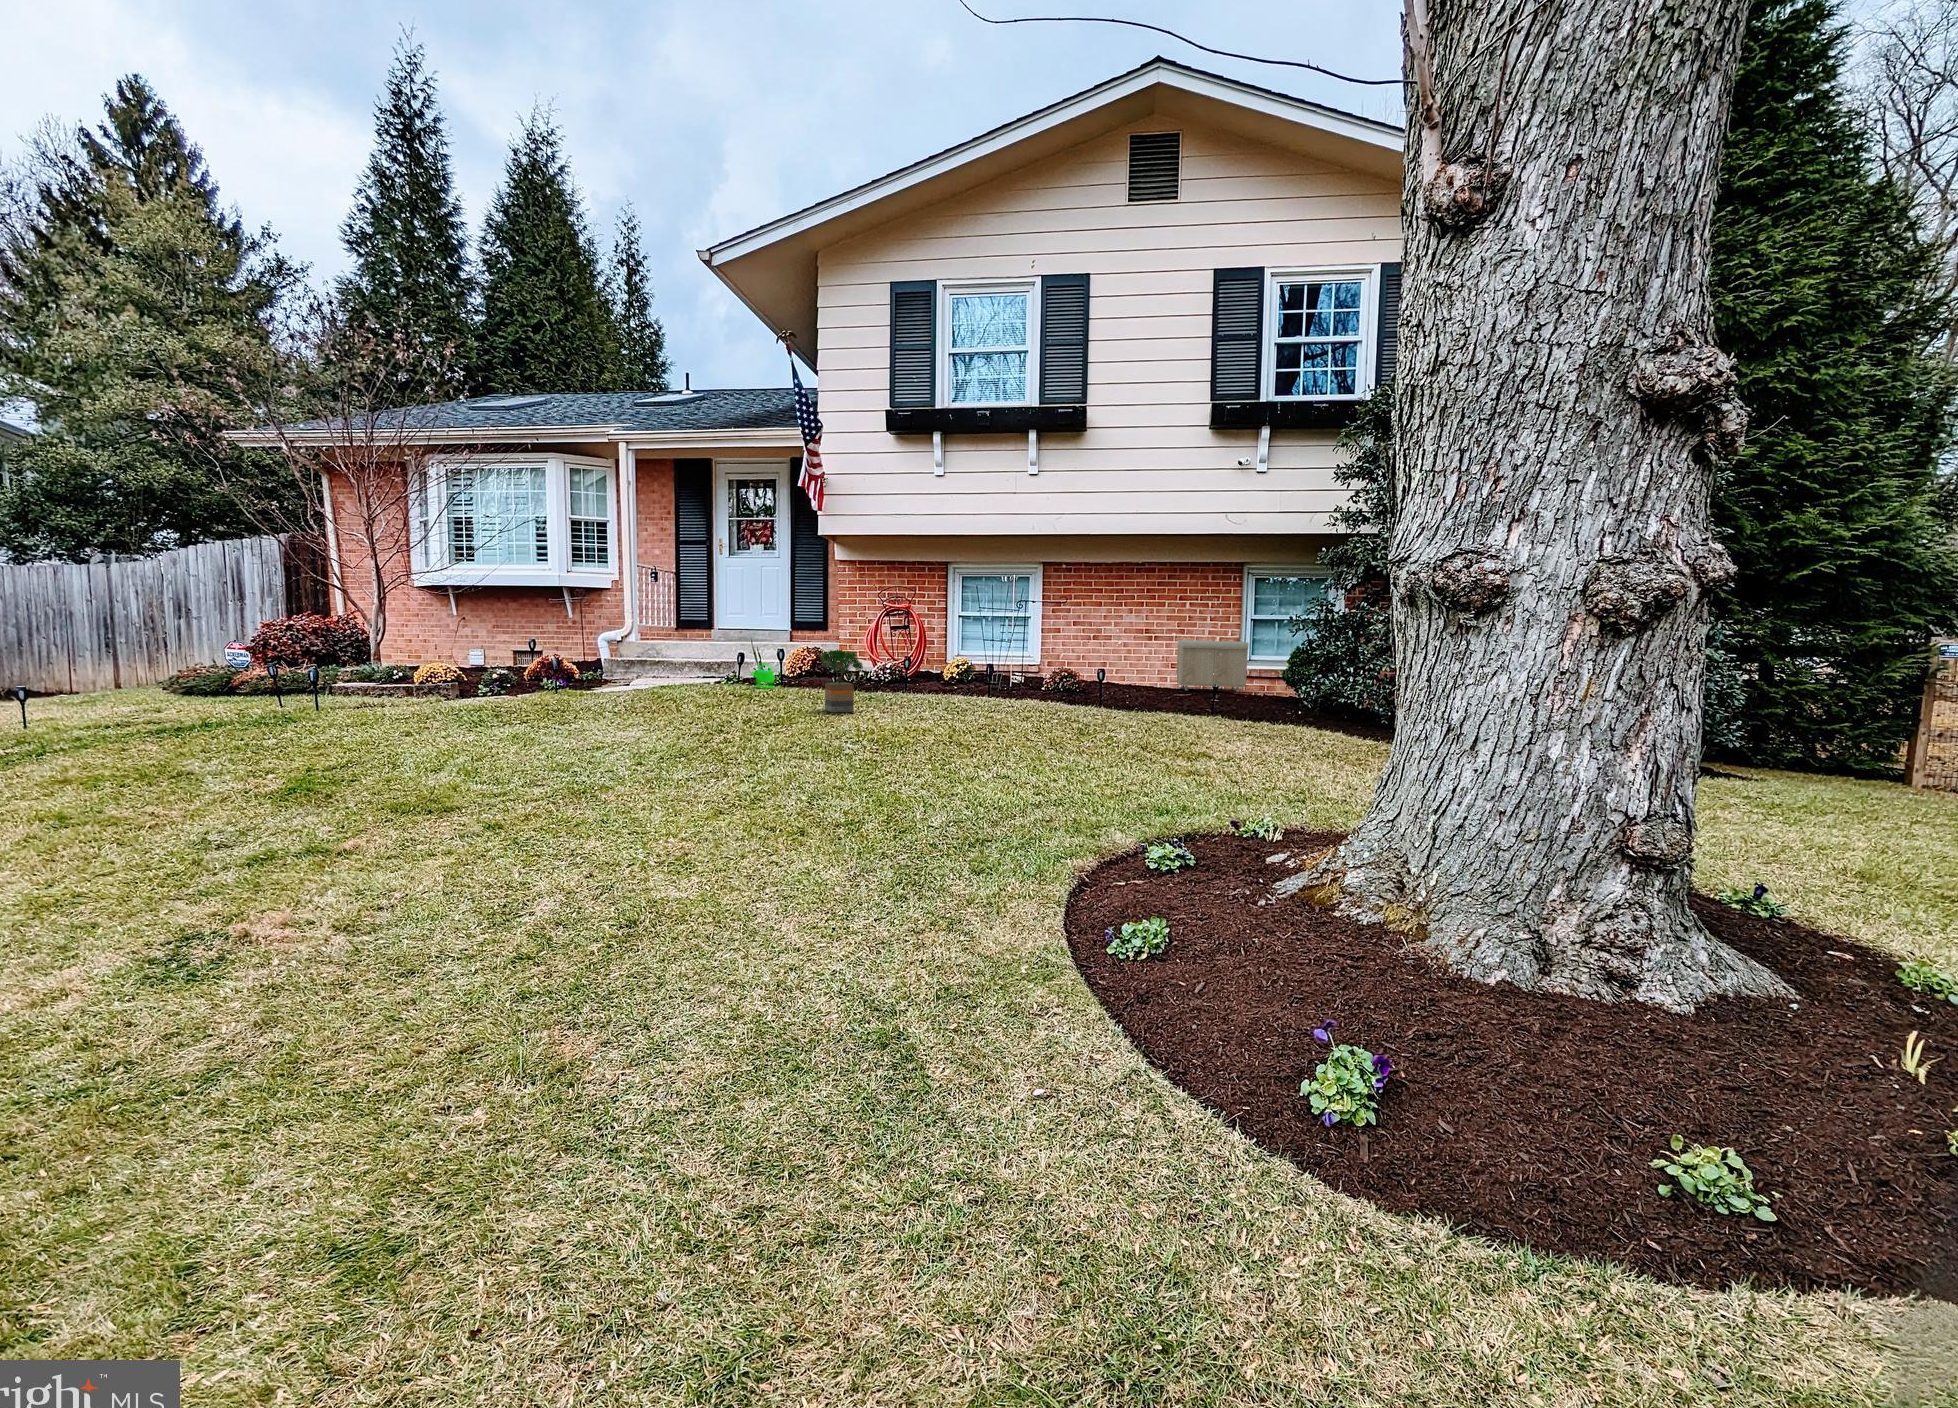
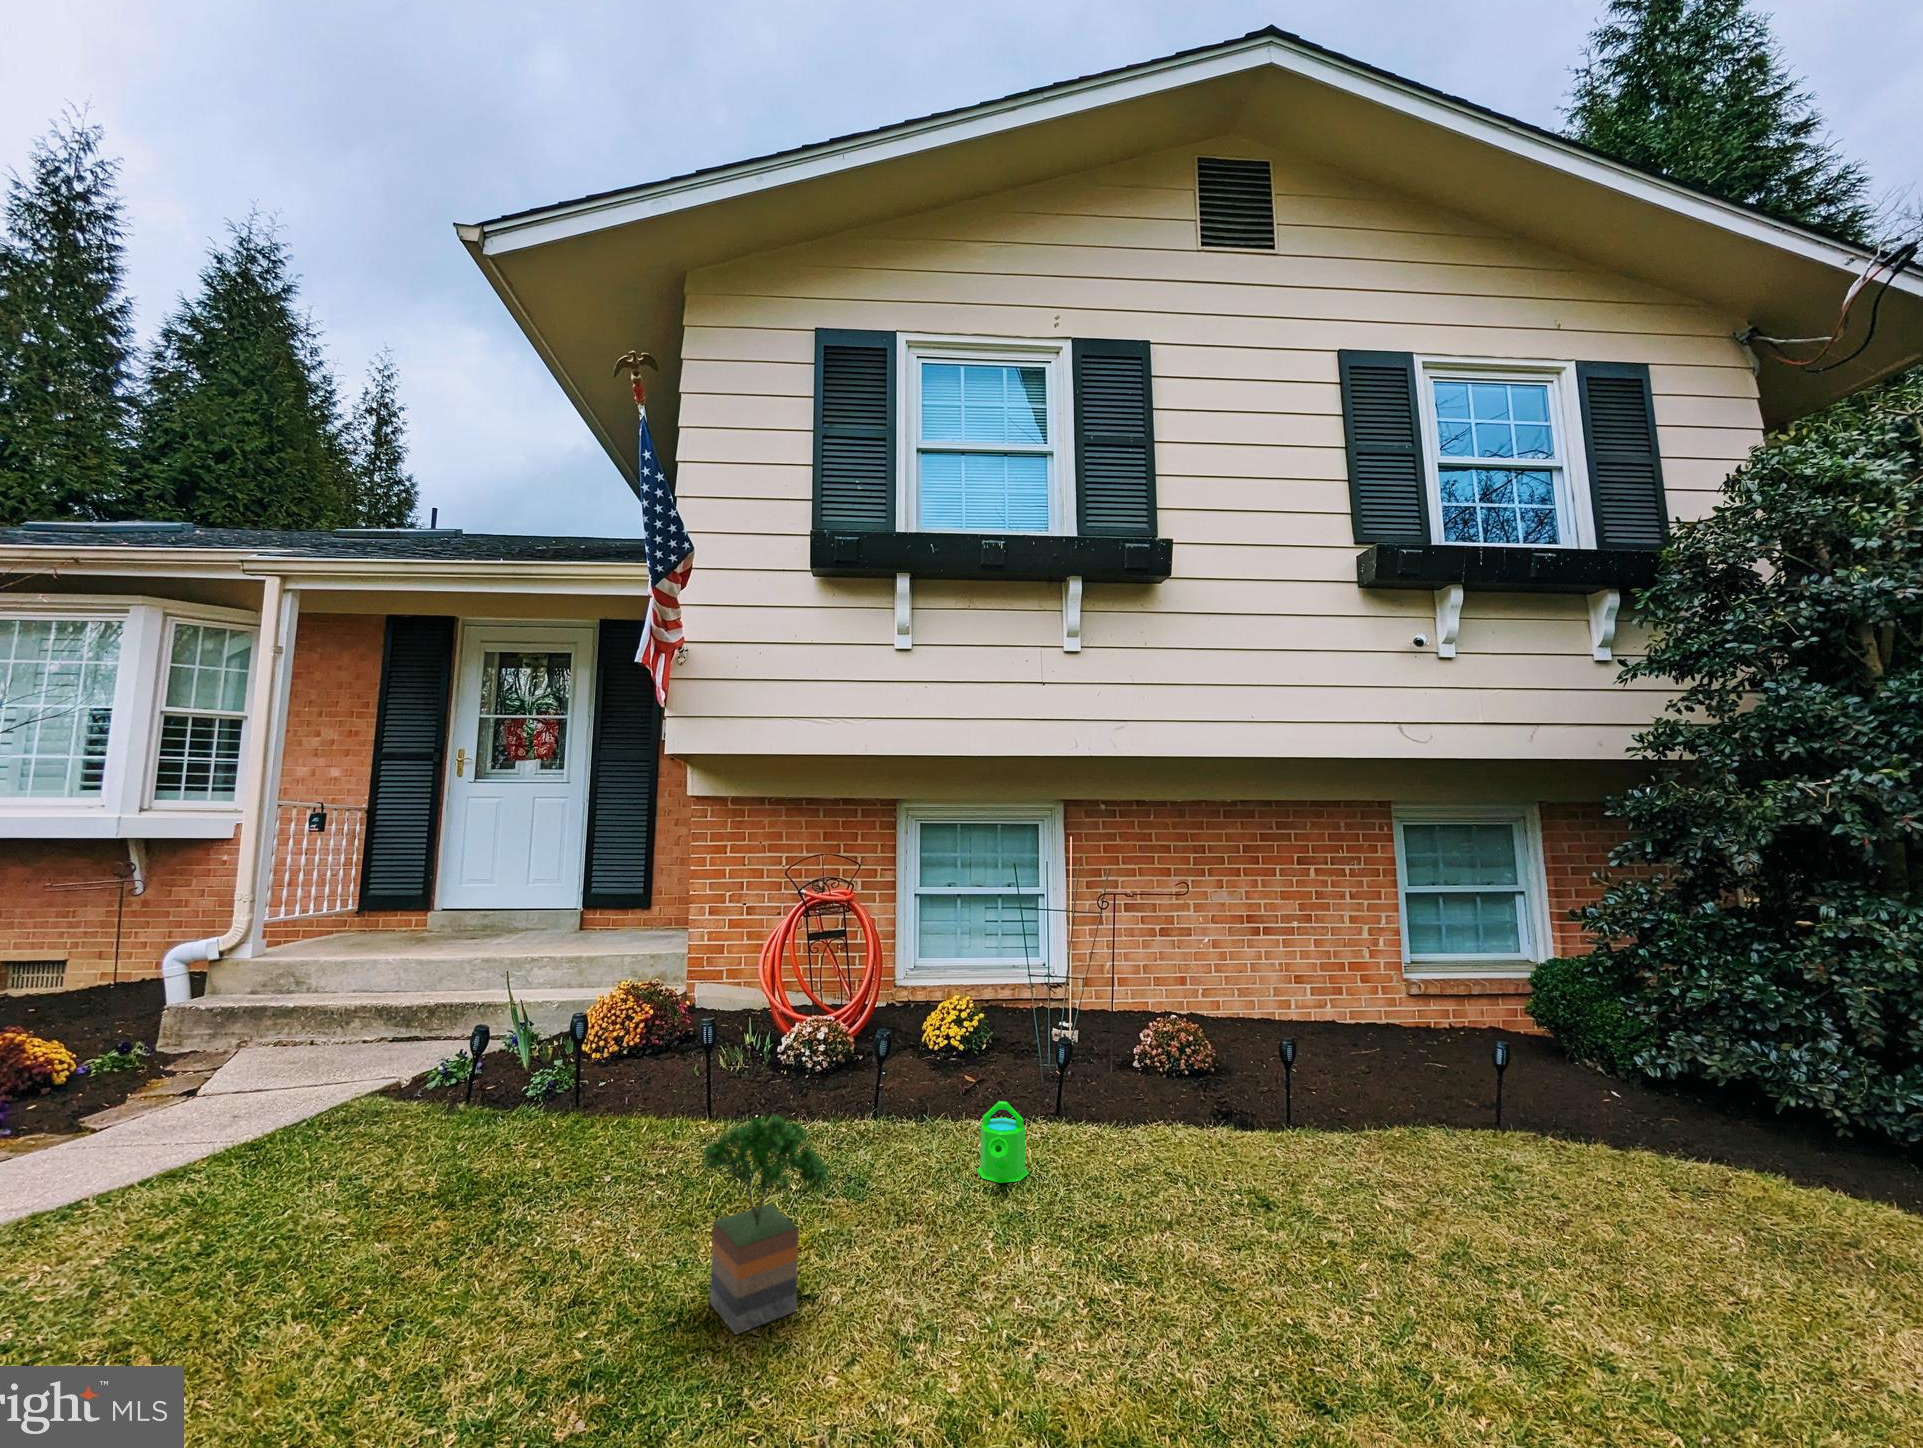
storage bench: present [1177,640,1249,692] -> none [1308,937,1452,1038]
watering can: present [752,662,775,688] -> present [977,1101,1029,1183]

